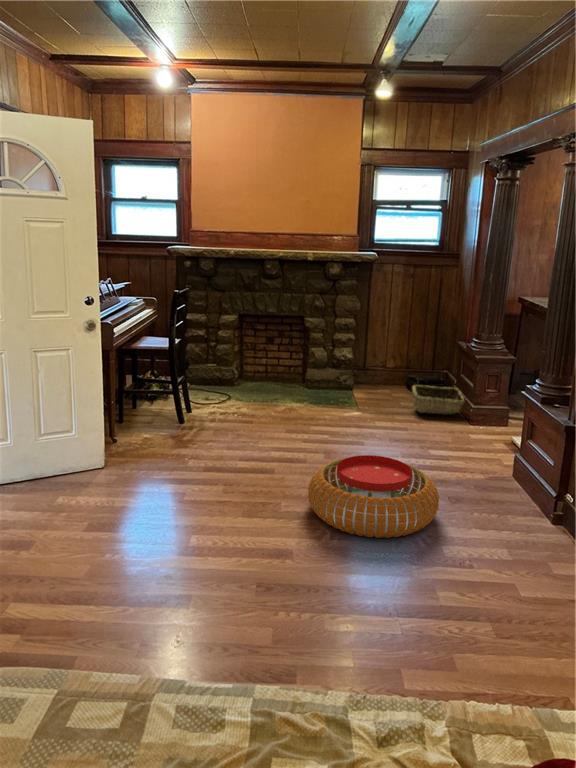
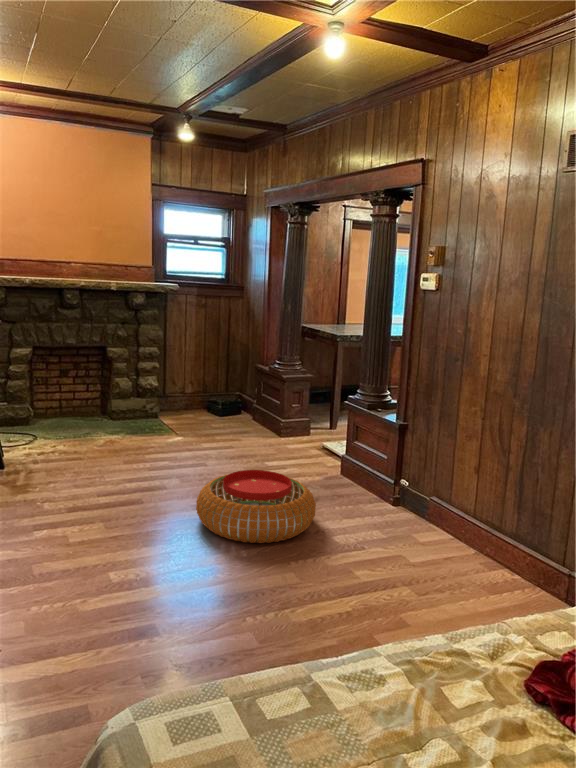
woven basket: present [412,385,465,414] -> none [224,406,273,432]

